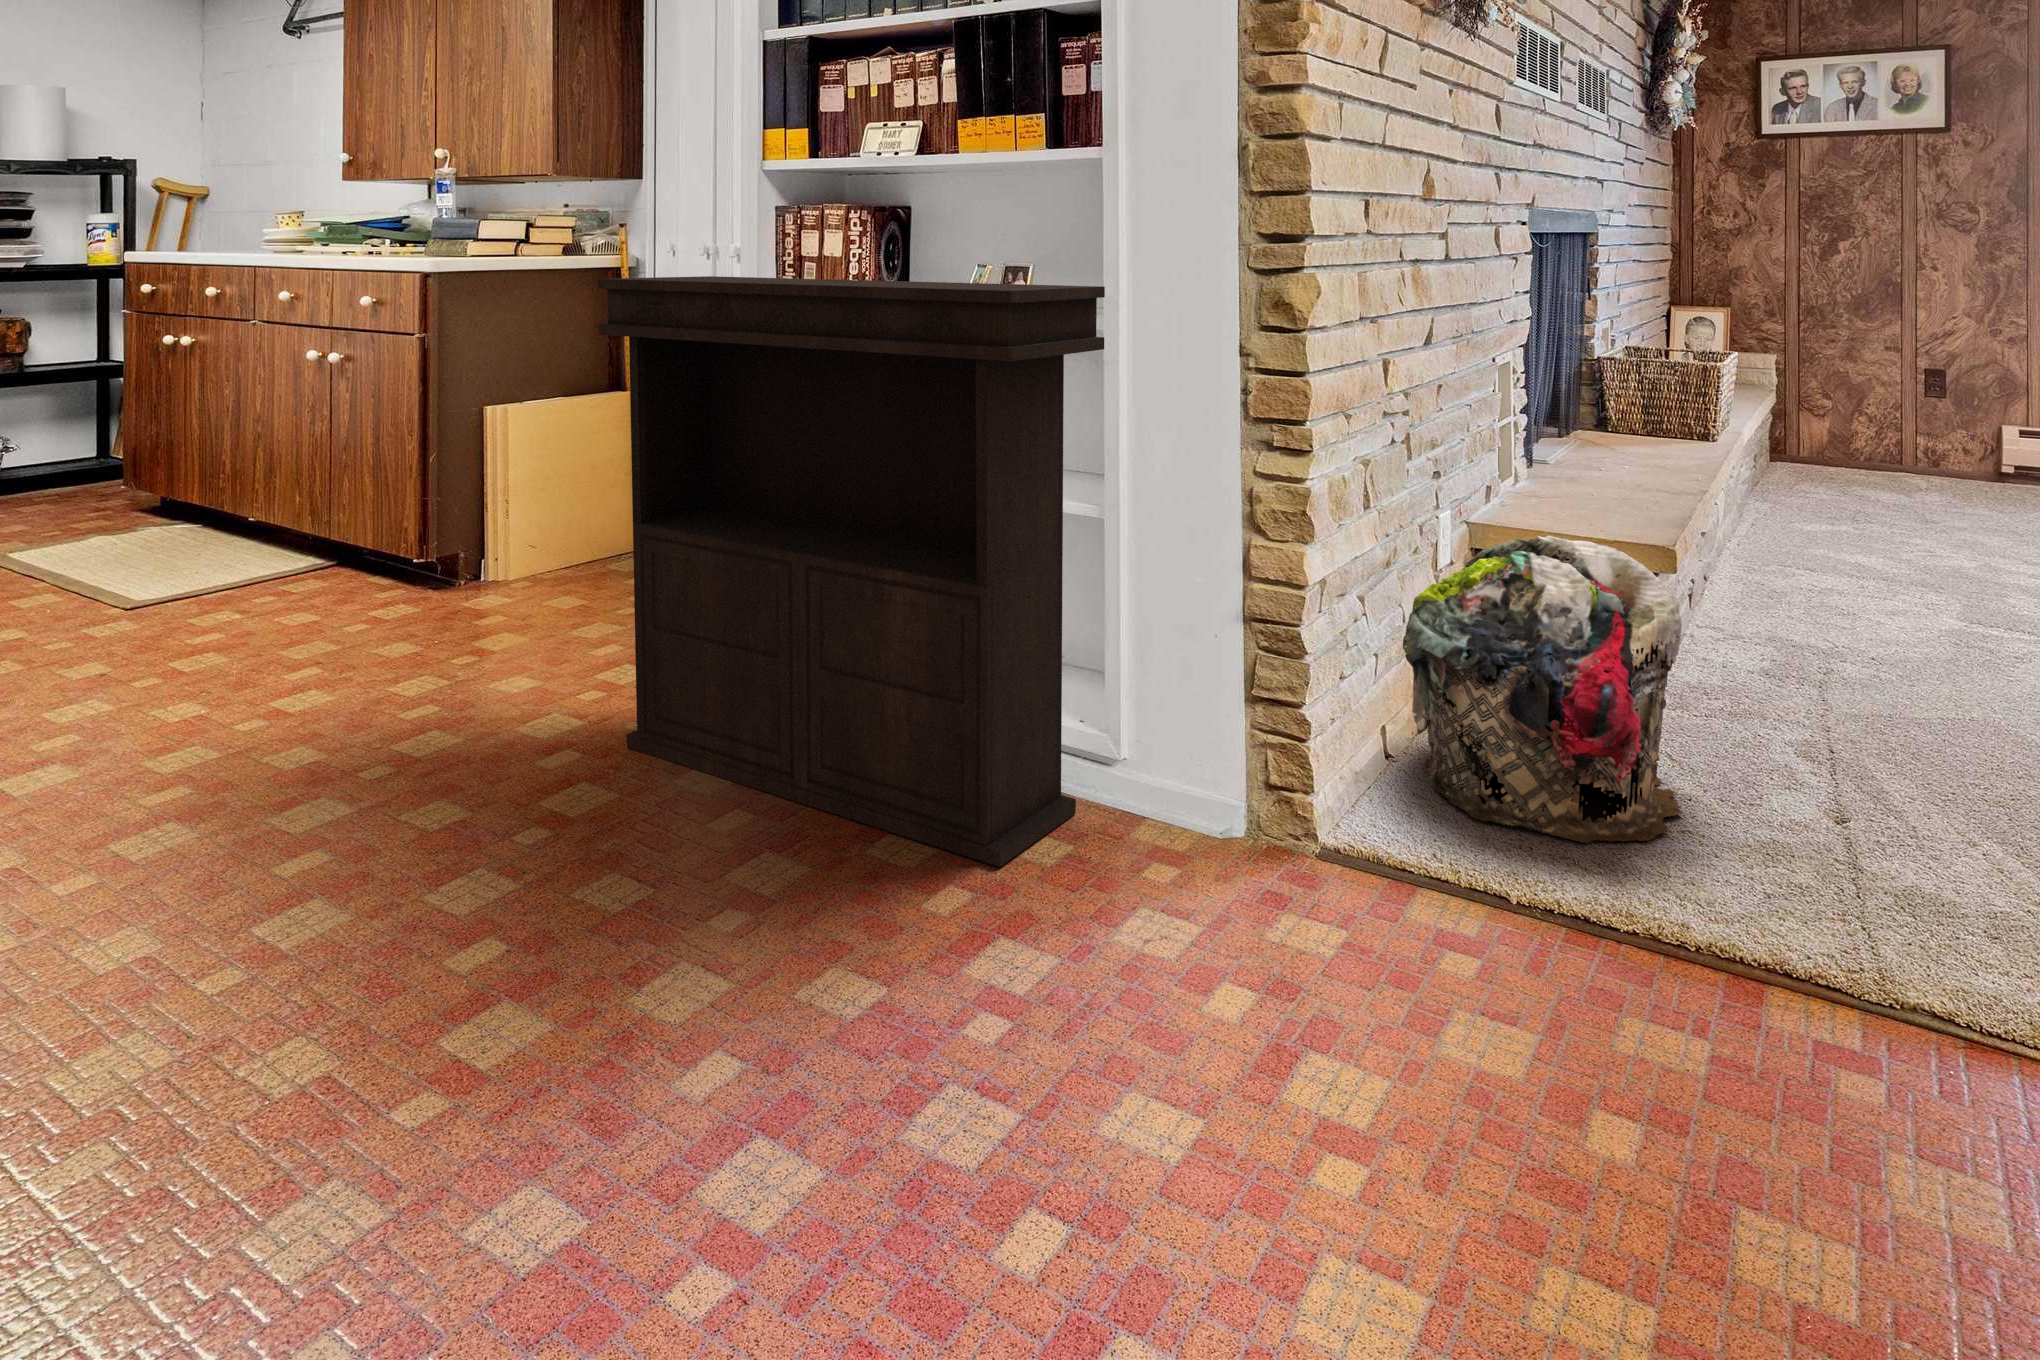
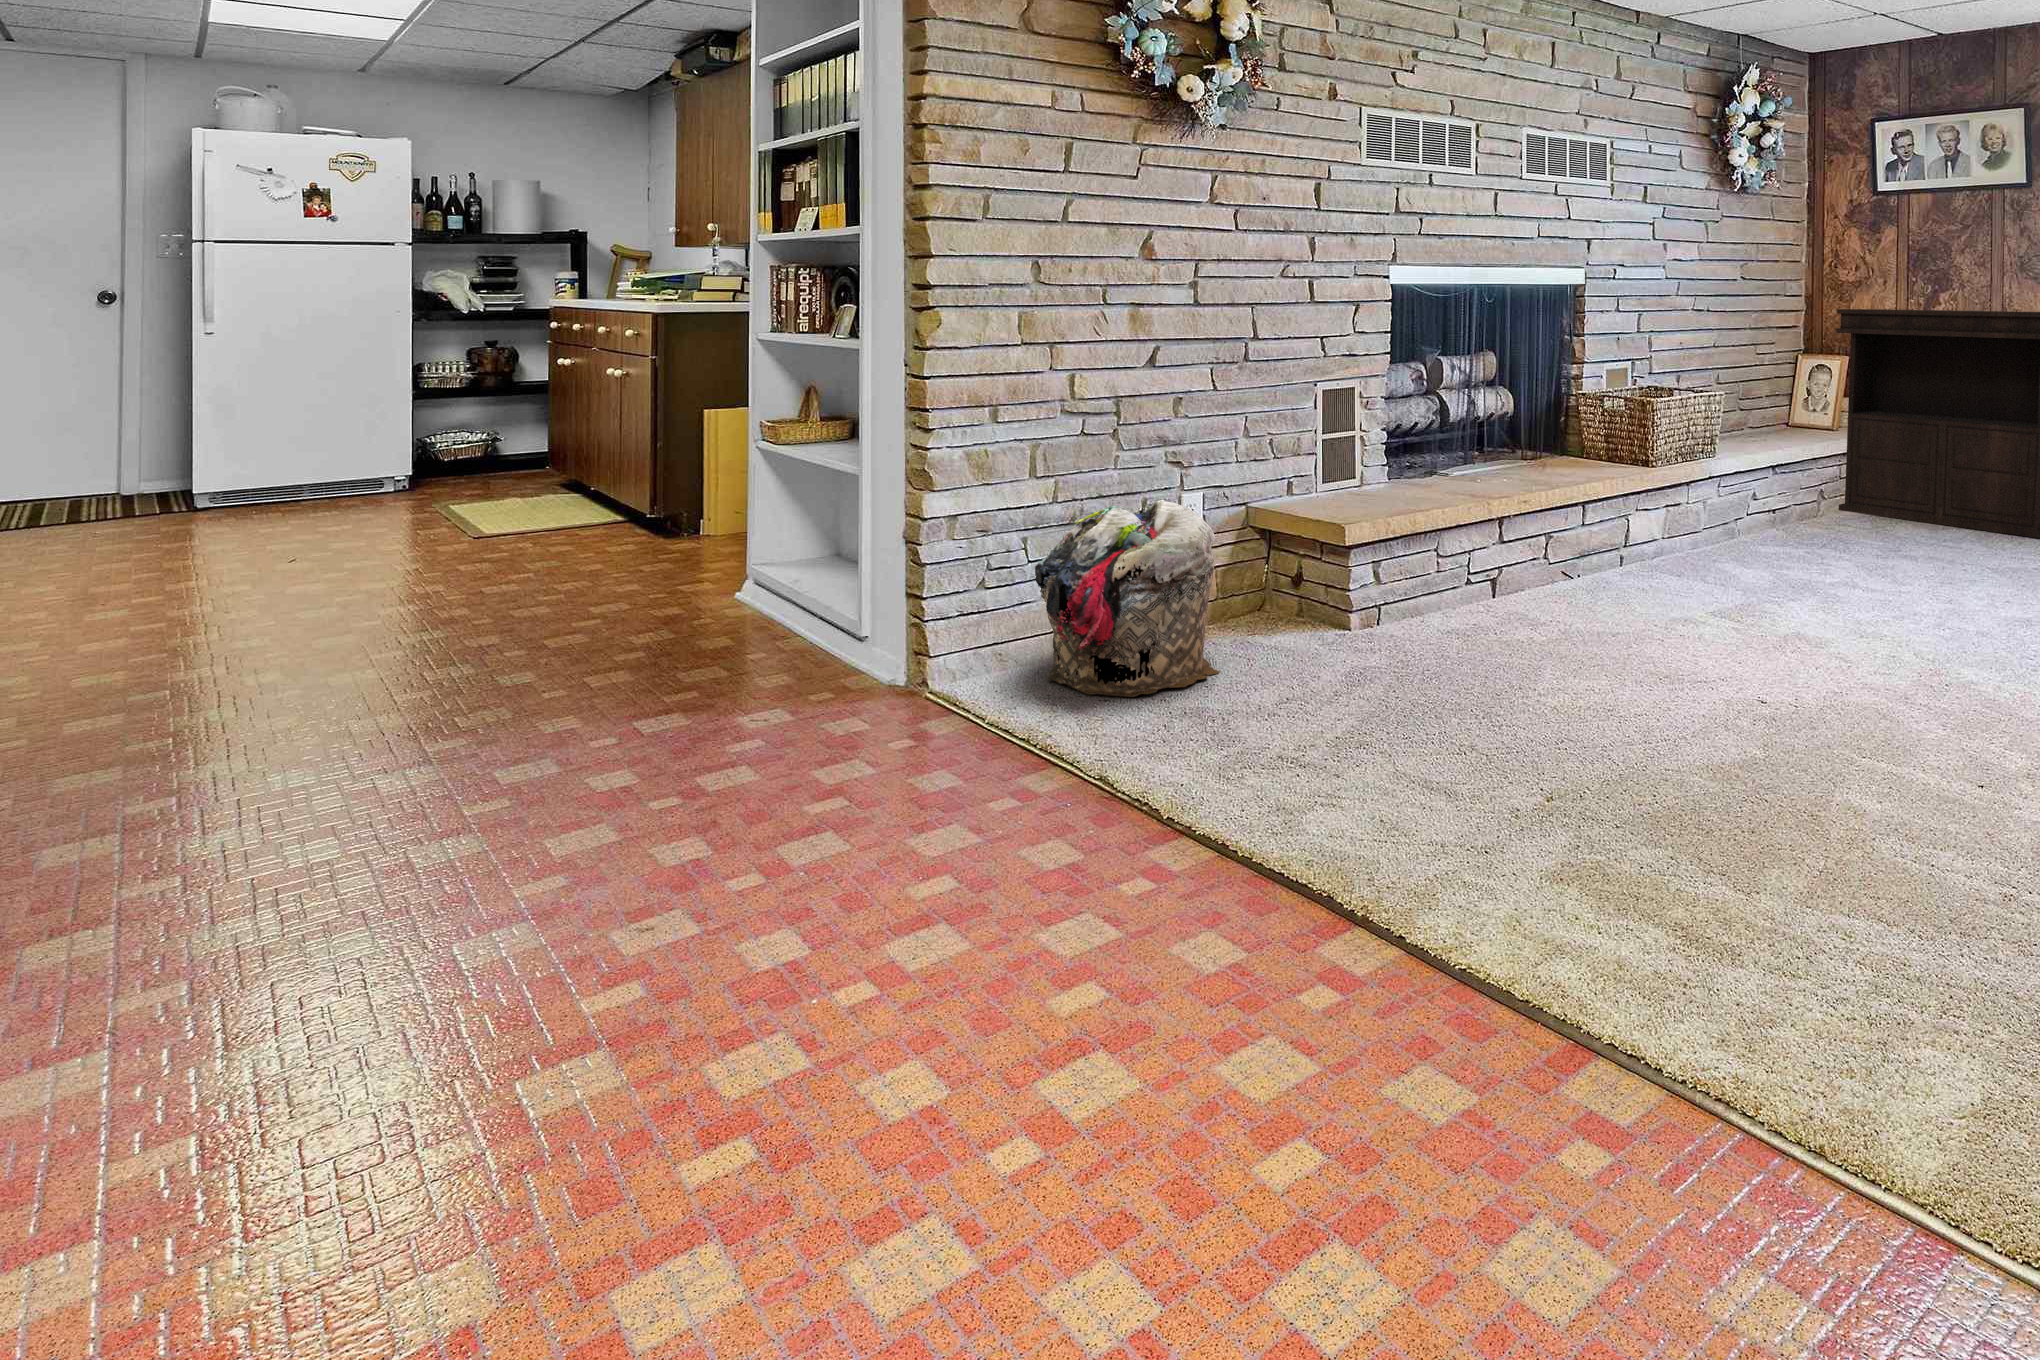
console table: present [598,276,1105,867] -> present [1836,309,2040,538]

